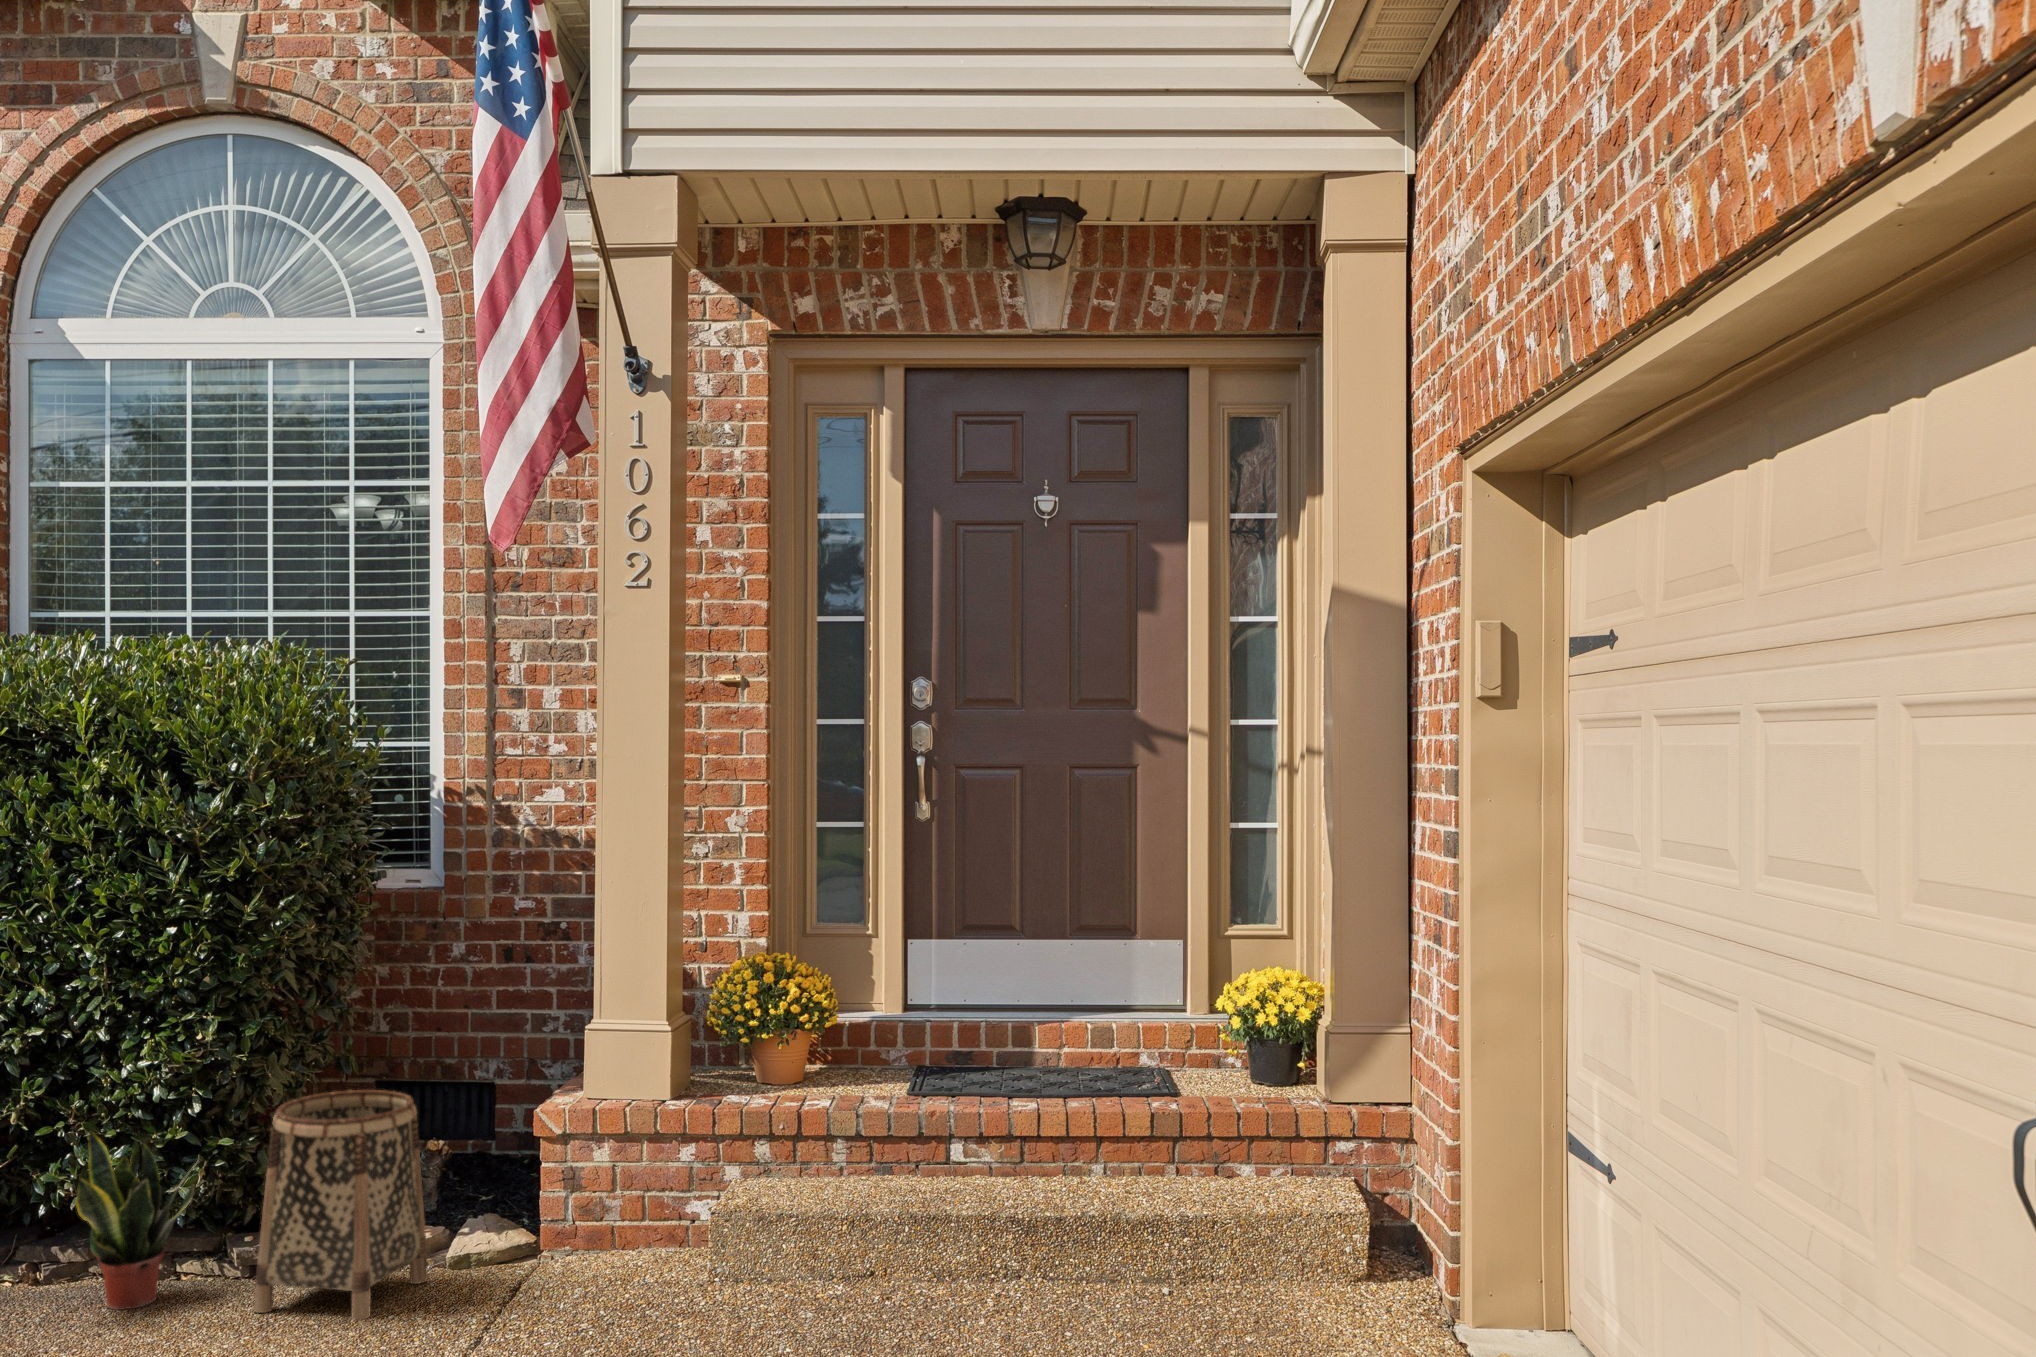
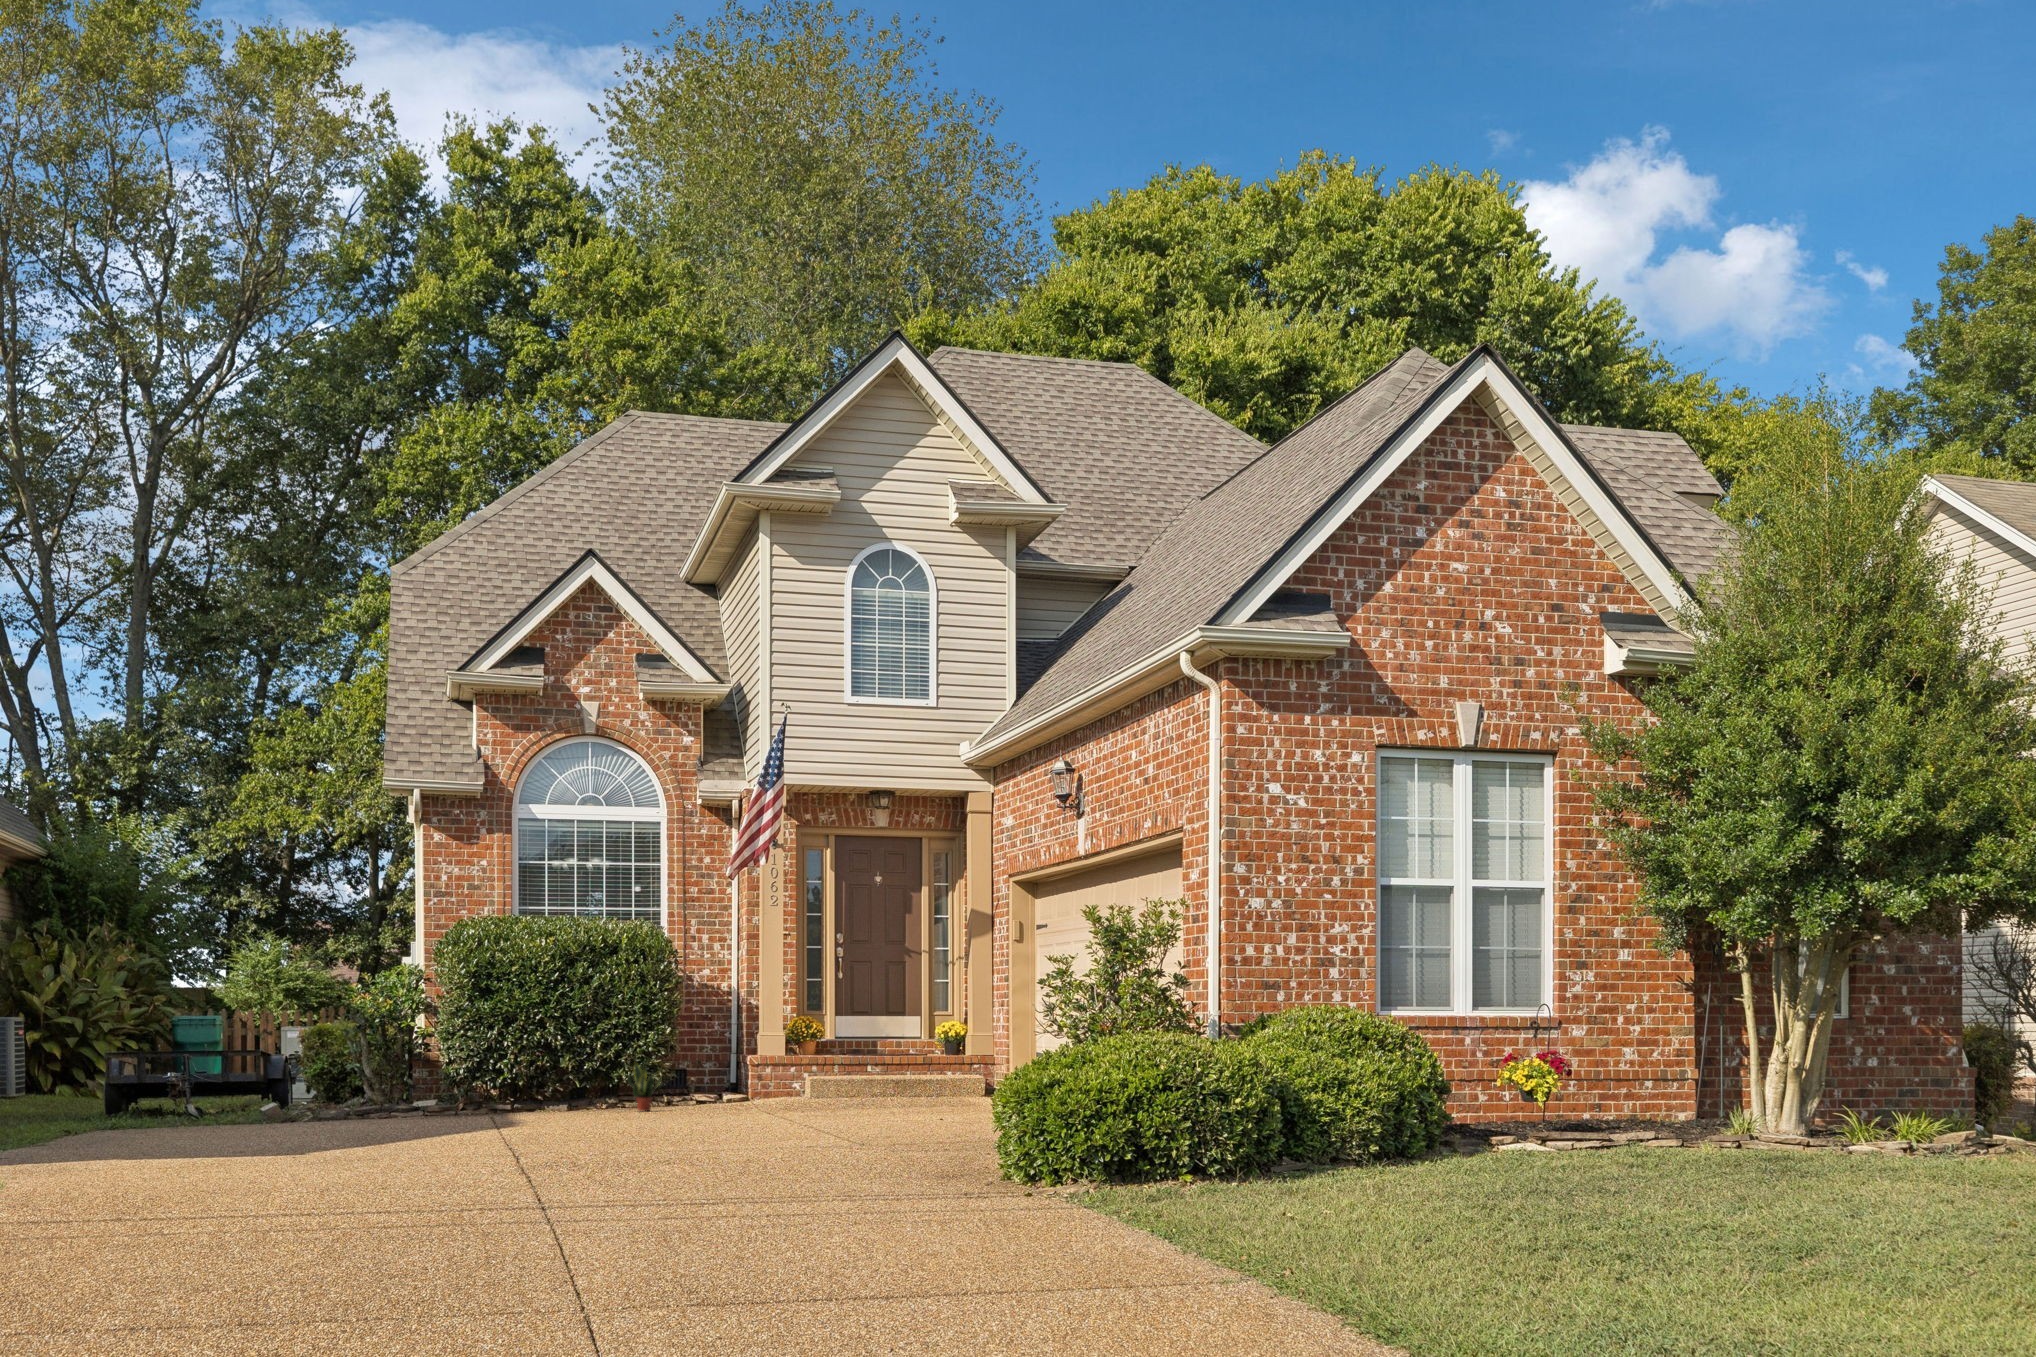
basket: present [254,1090,428,1320] -> none [684,1053,723,1110]

